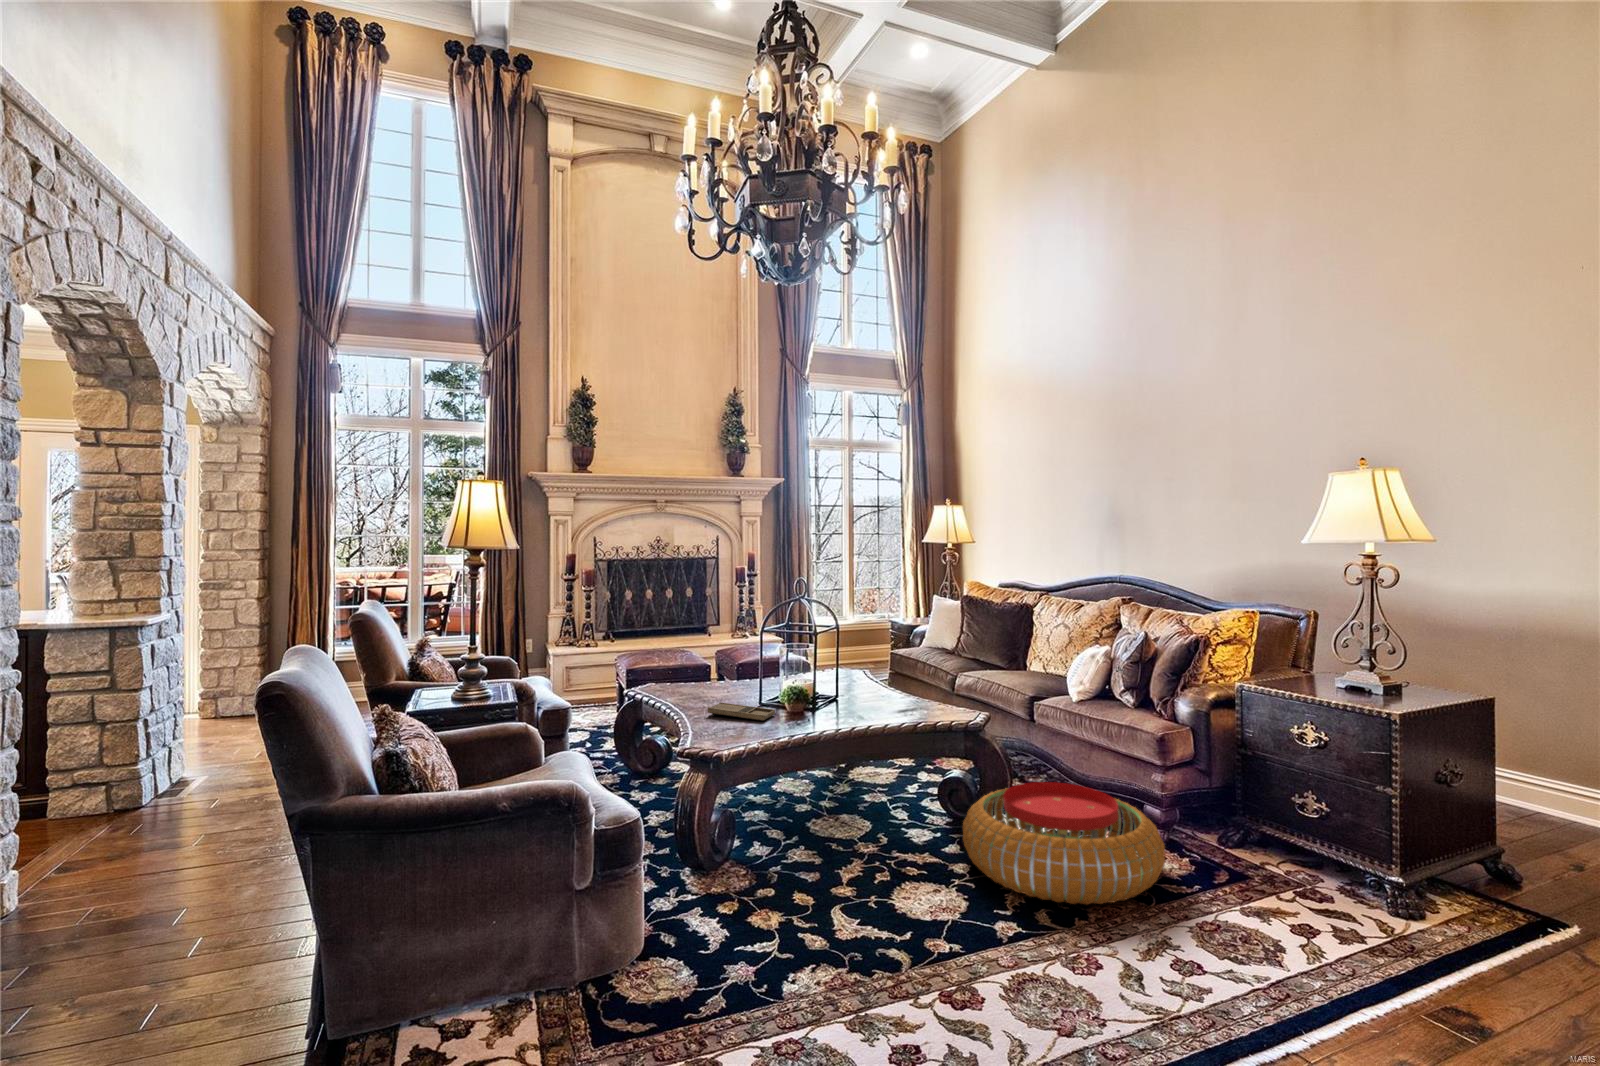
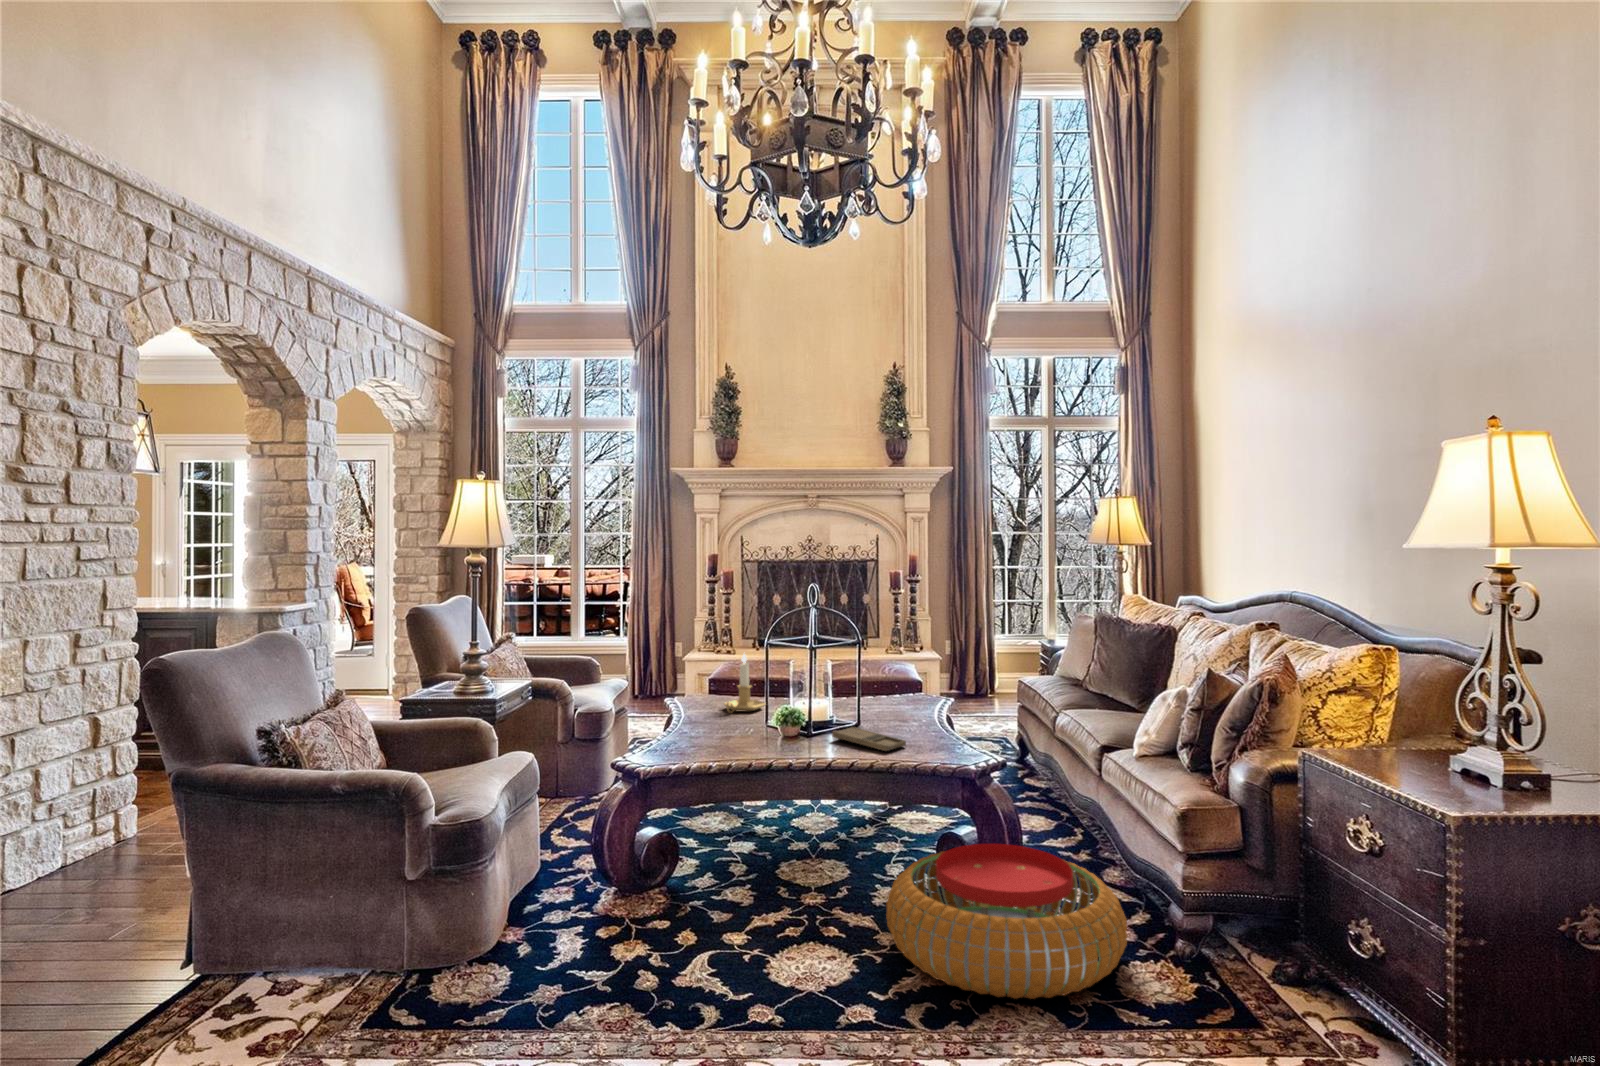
candlestick: none [711,641,749,698] -> present [724,654,765,712]
tray: present [708,702,775,720] -> present [832,727,906,751]

